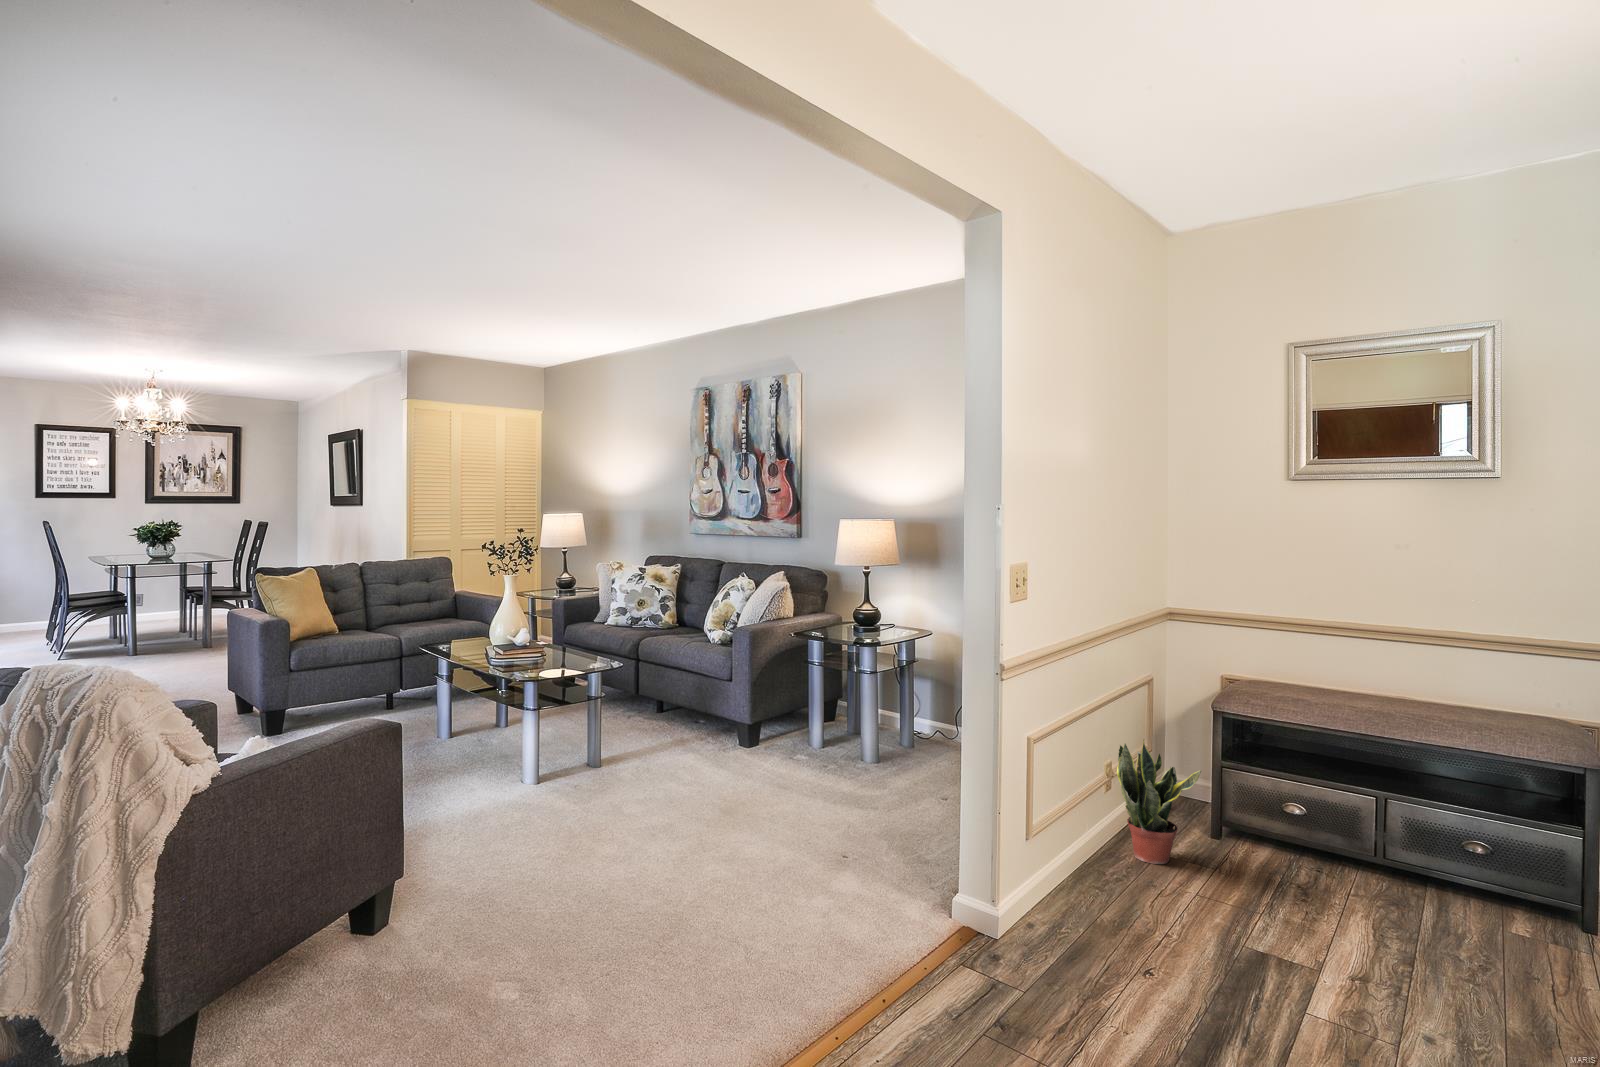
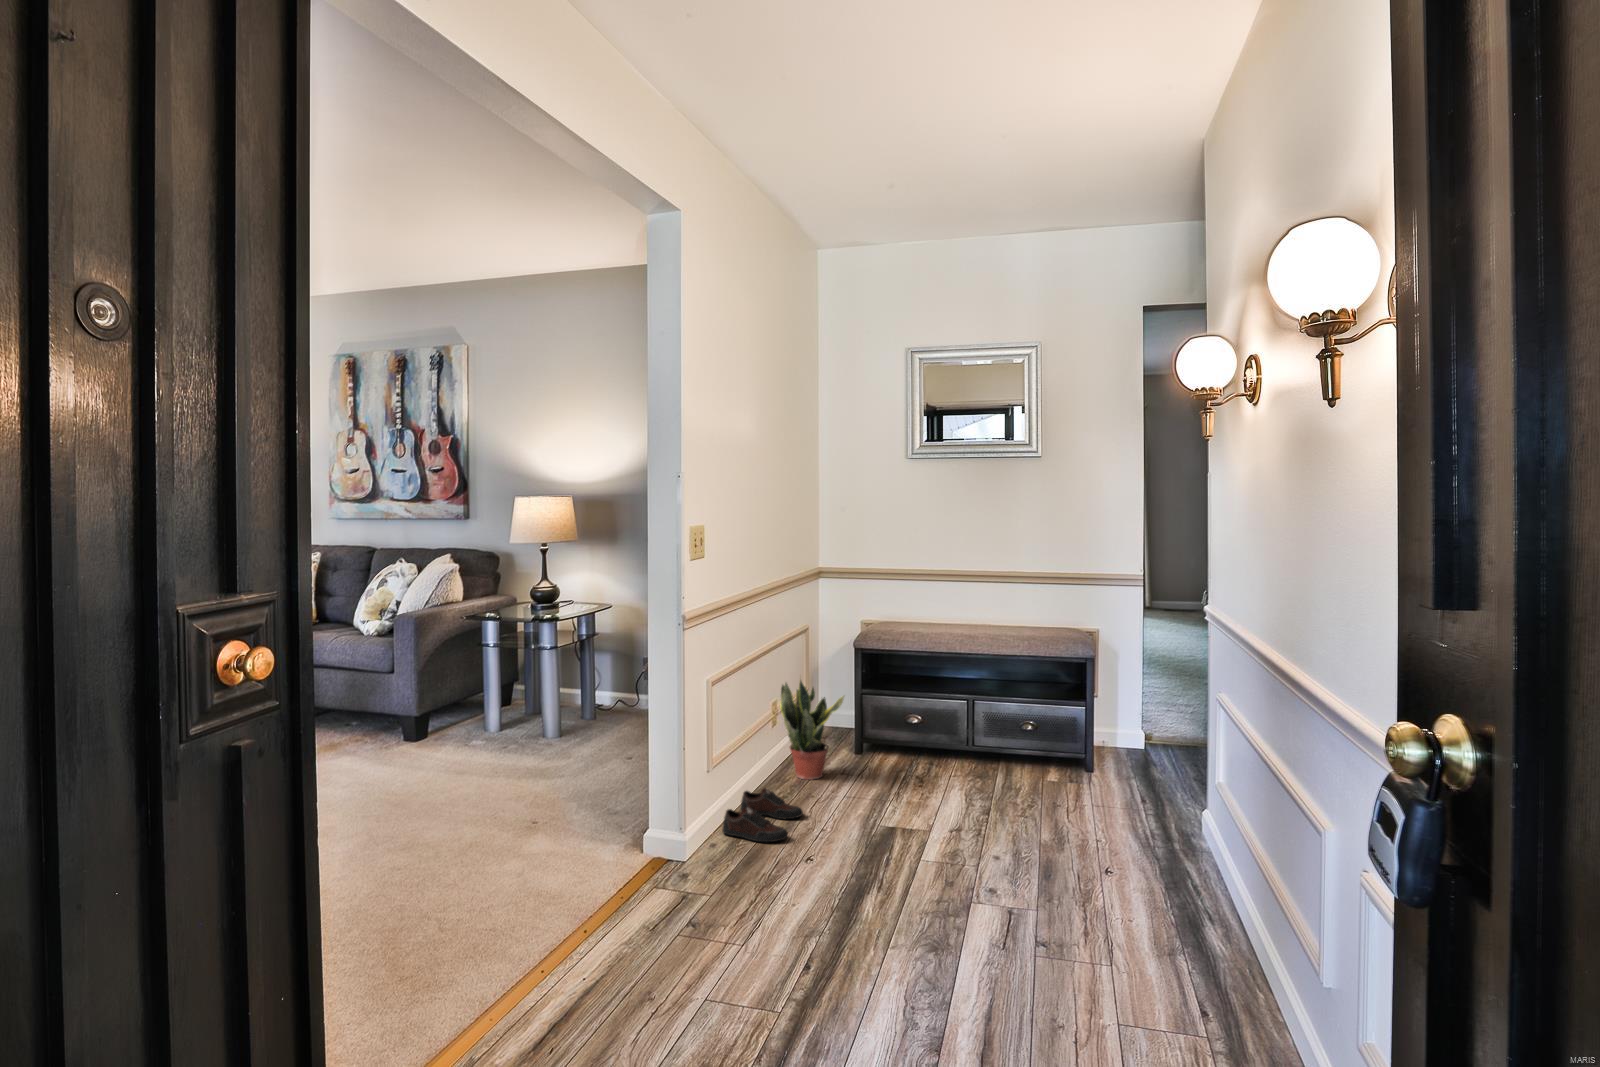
shoe: none [1041,867,1142,939] -> present [722,788,803,842]

